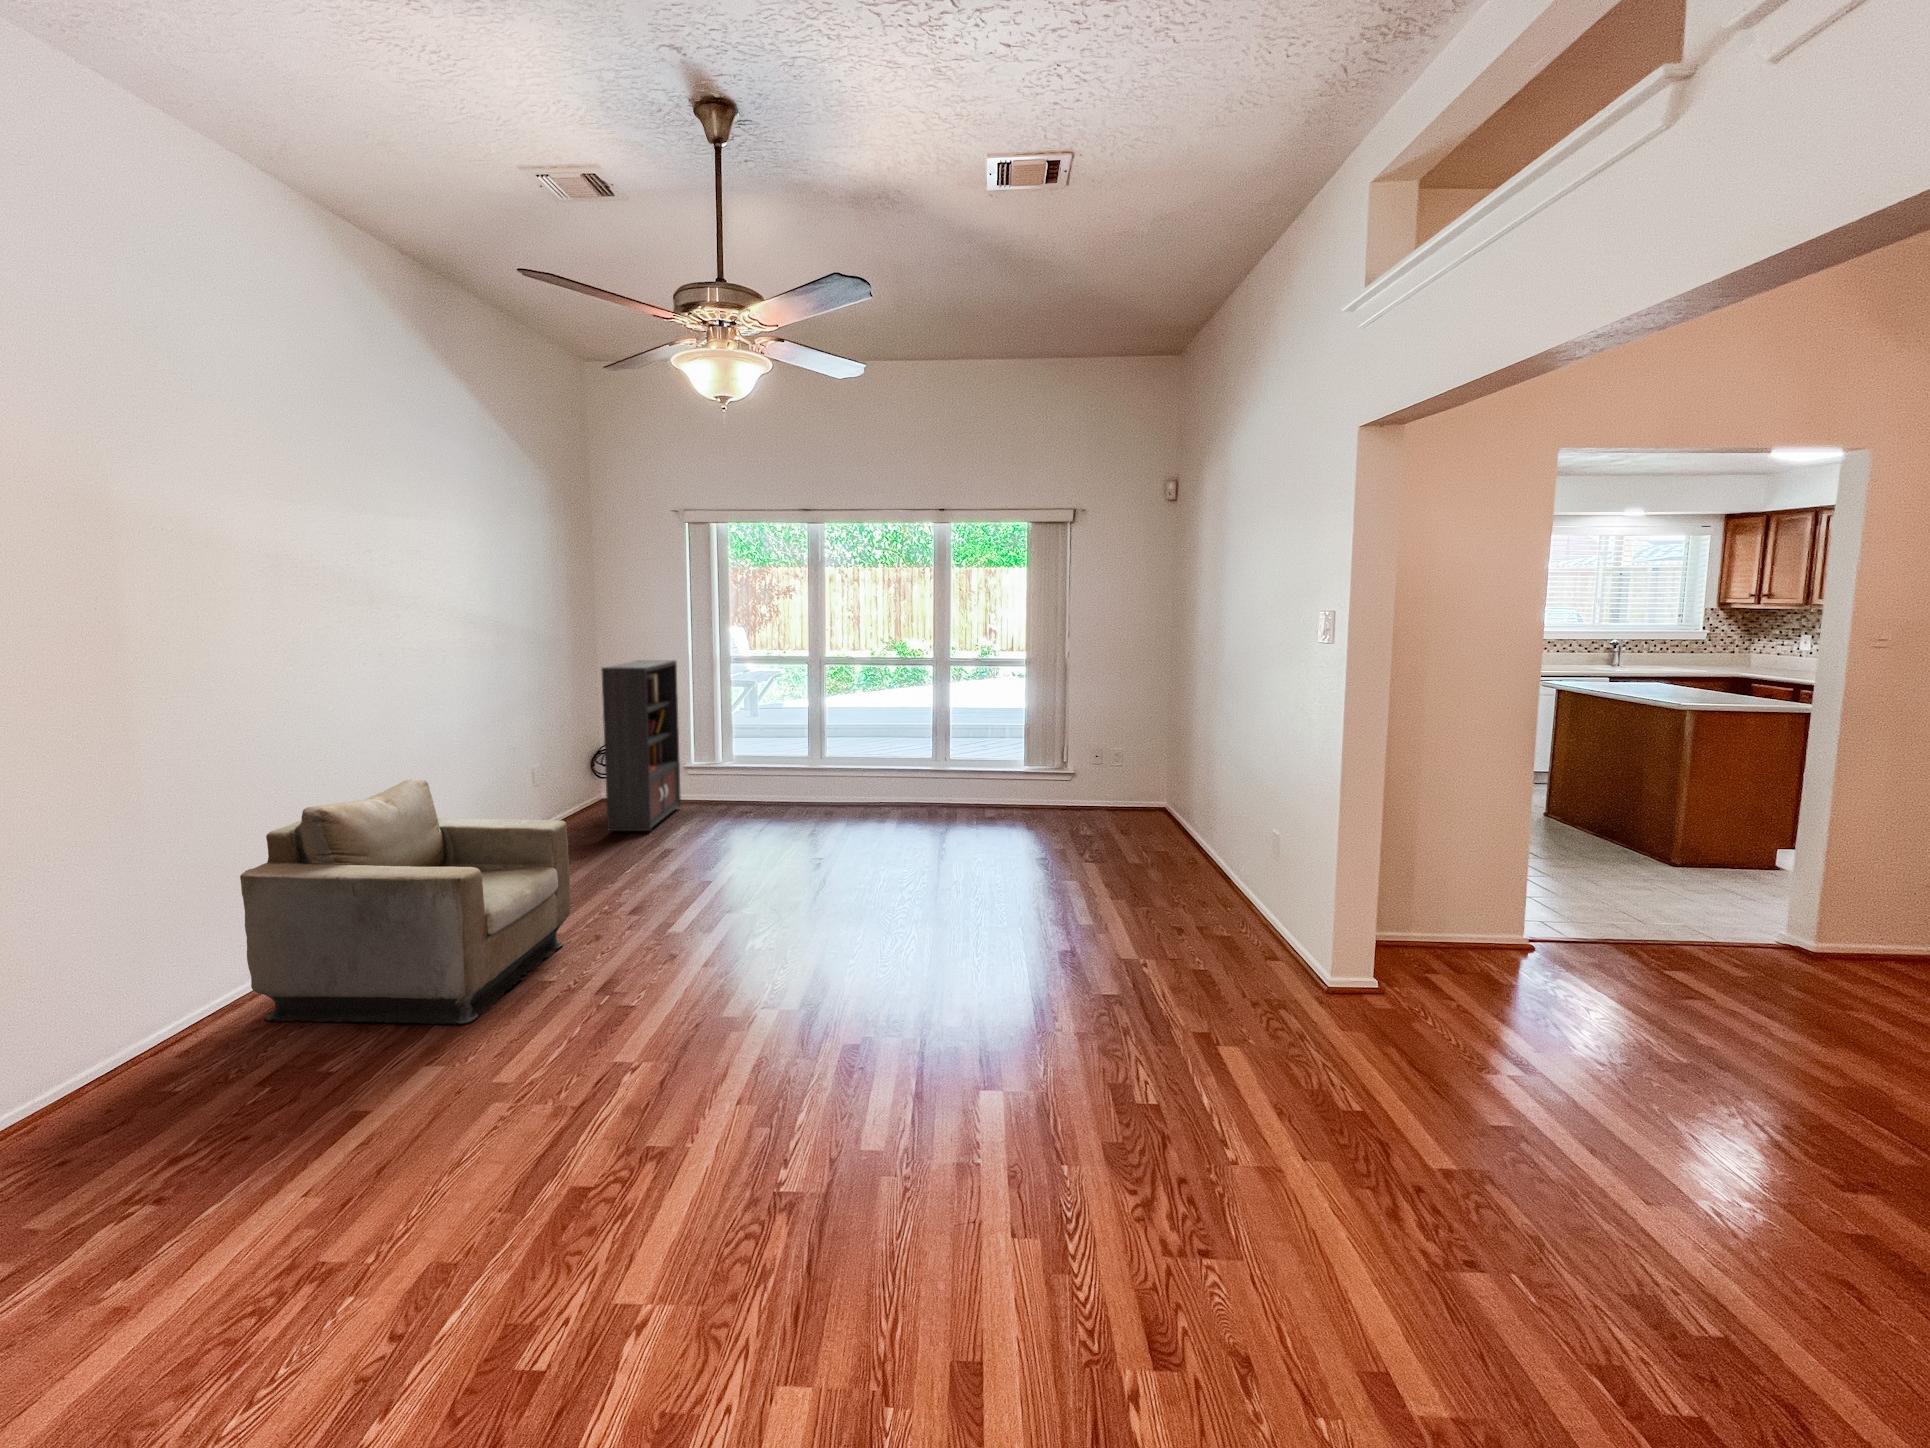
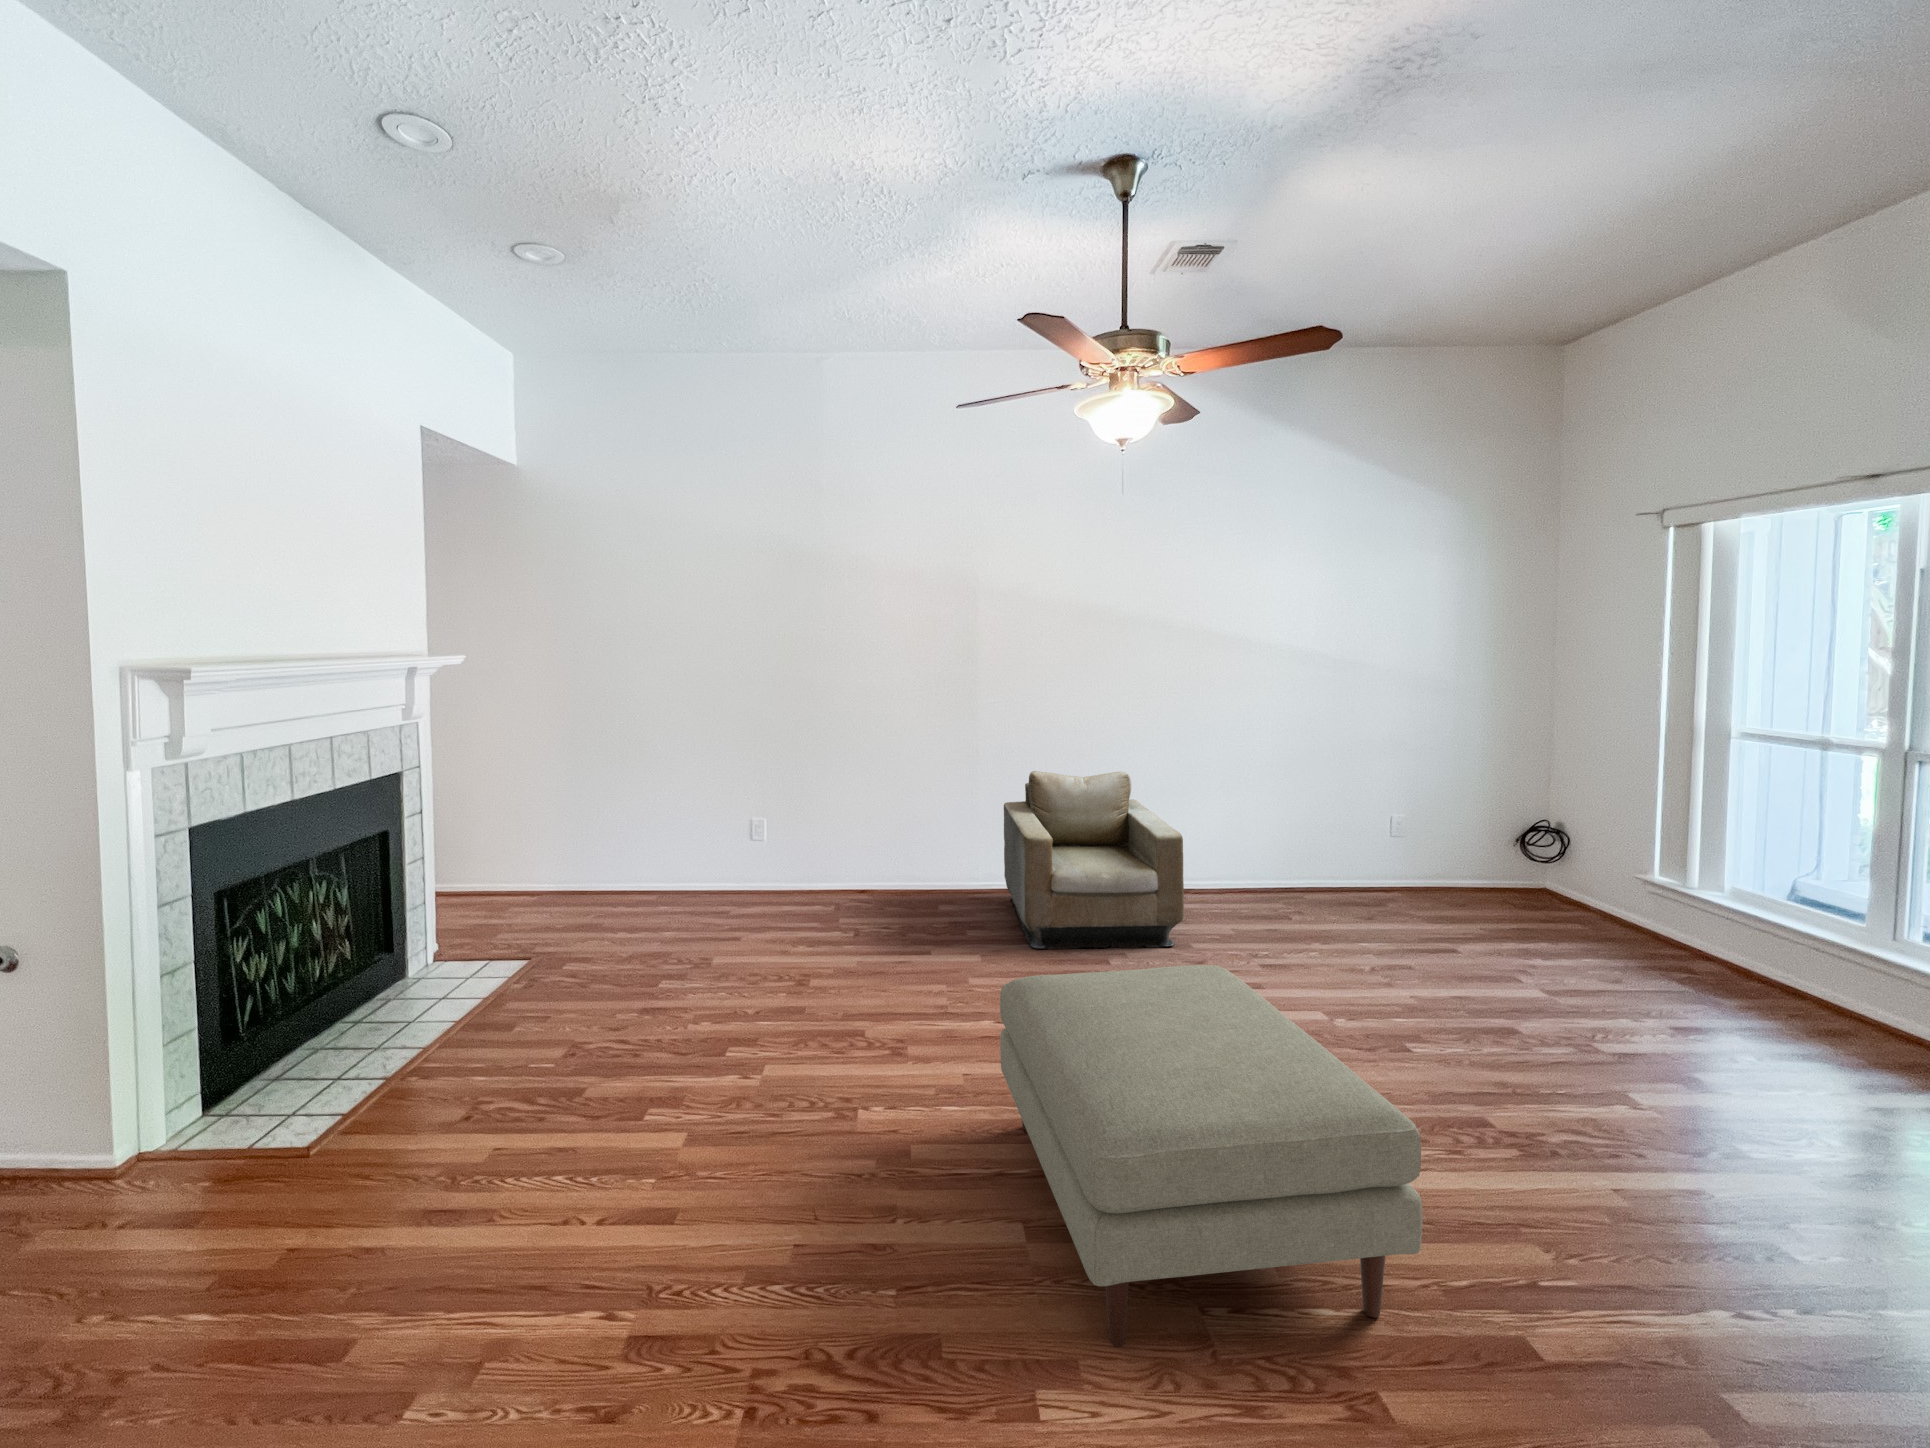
bookcase: present [601,660,681,831] -> none [1447,705,1608,918]
ottoman: none [839,863,1117,1076] -> present [1000,965,1423,1346]

